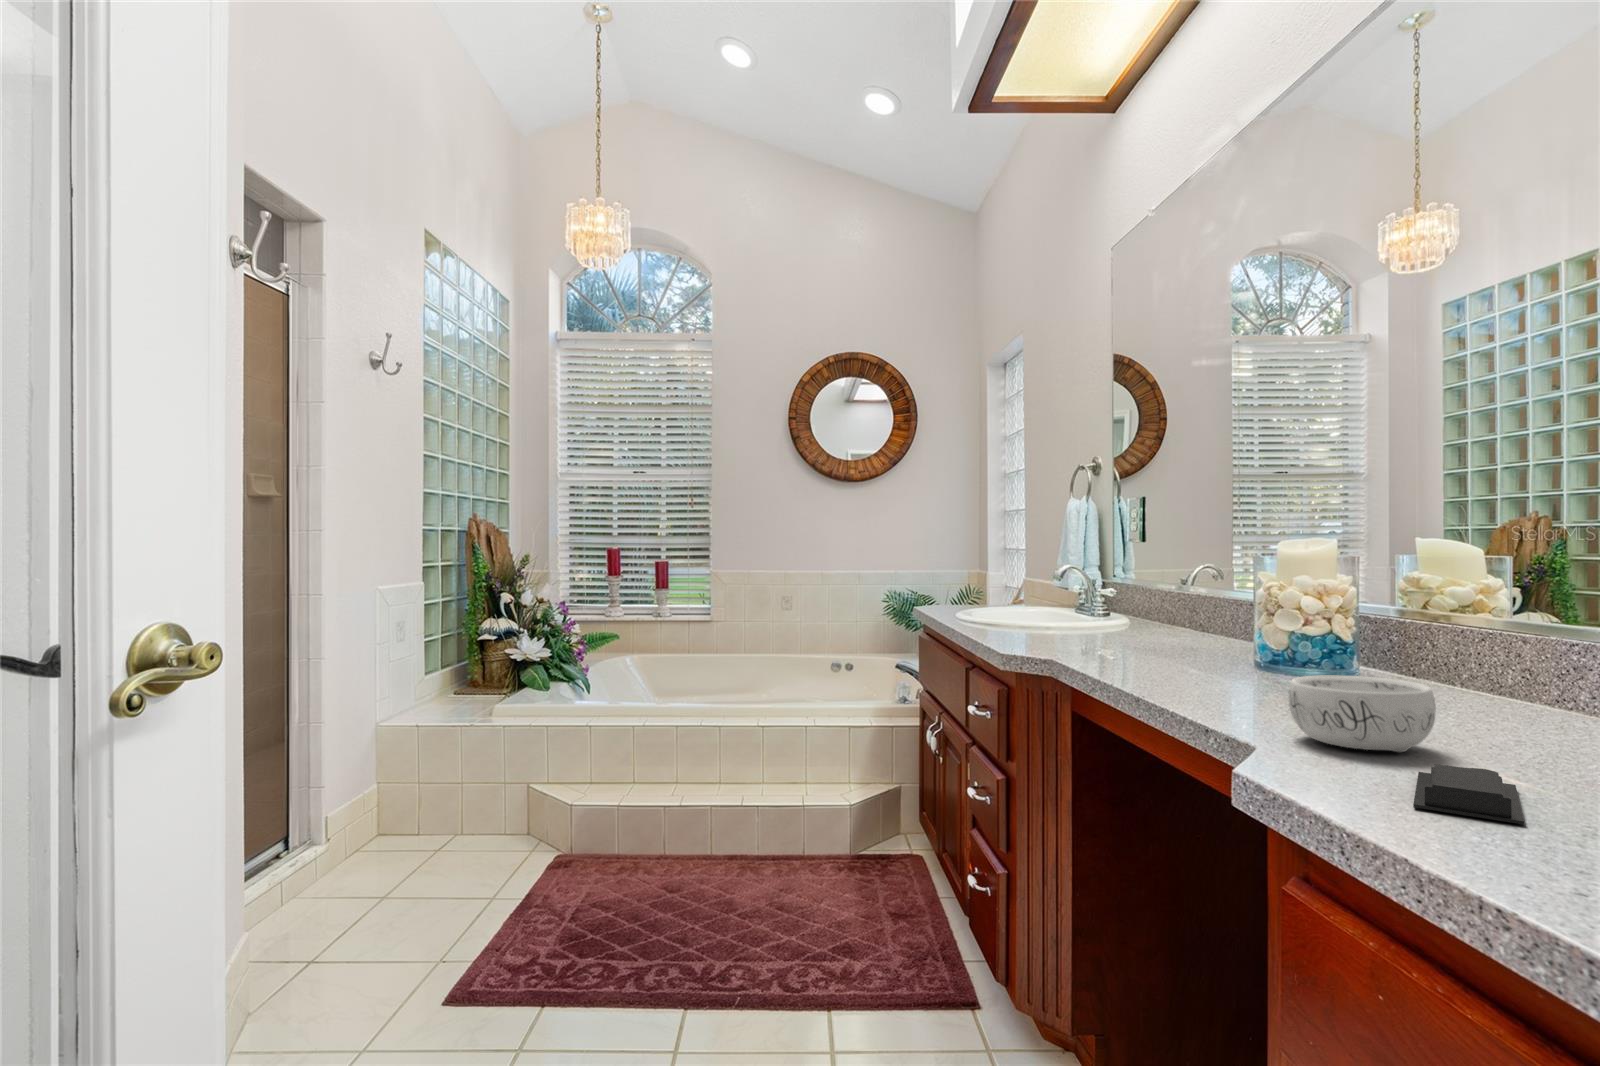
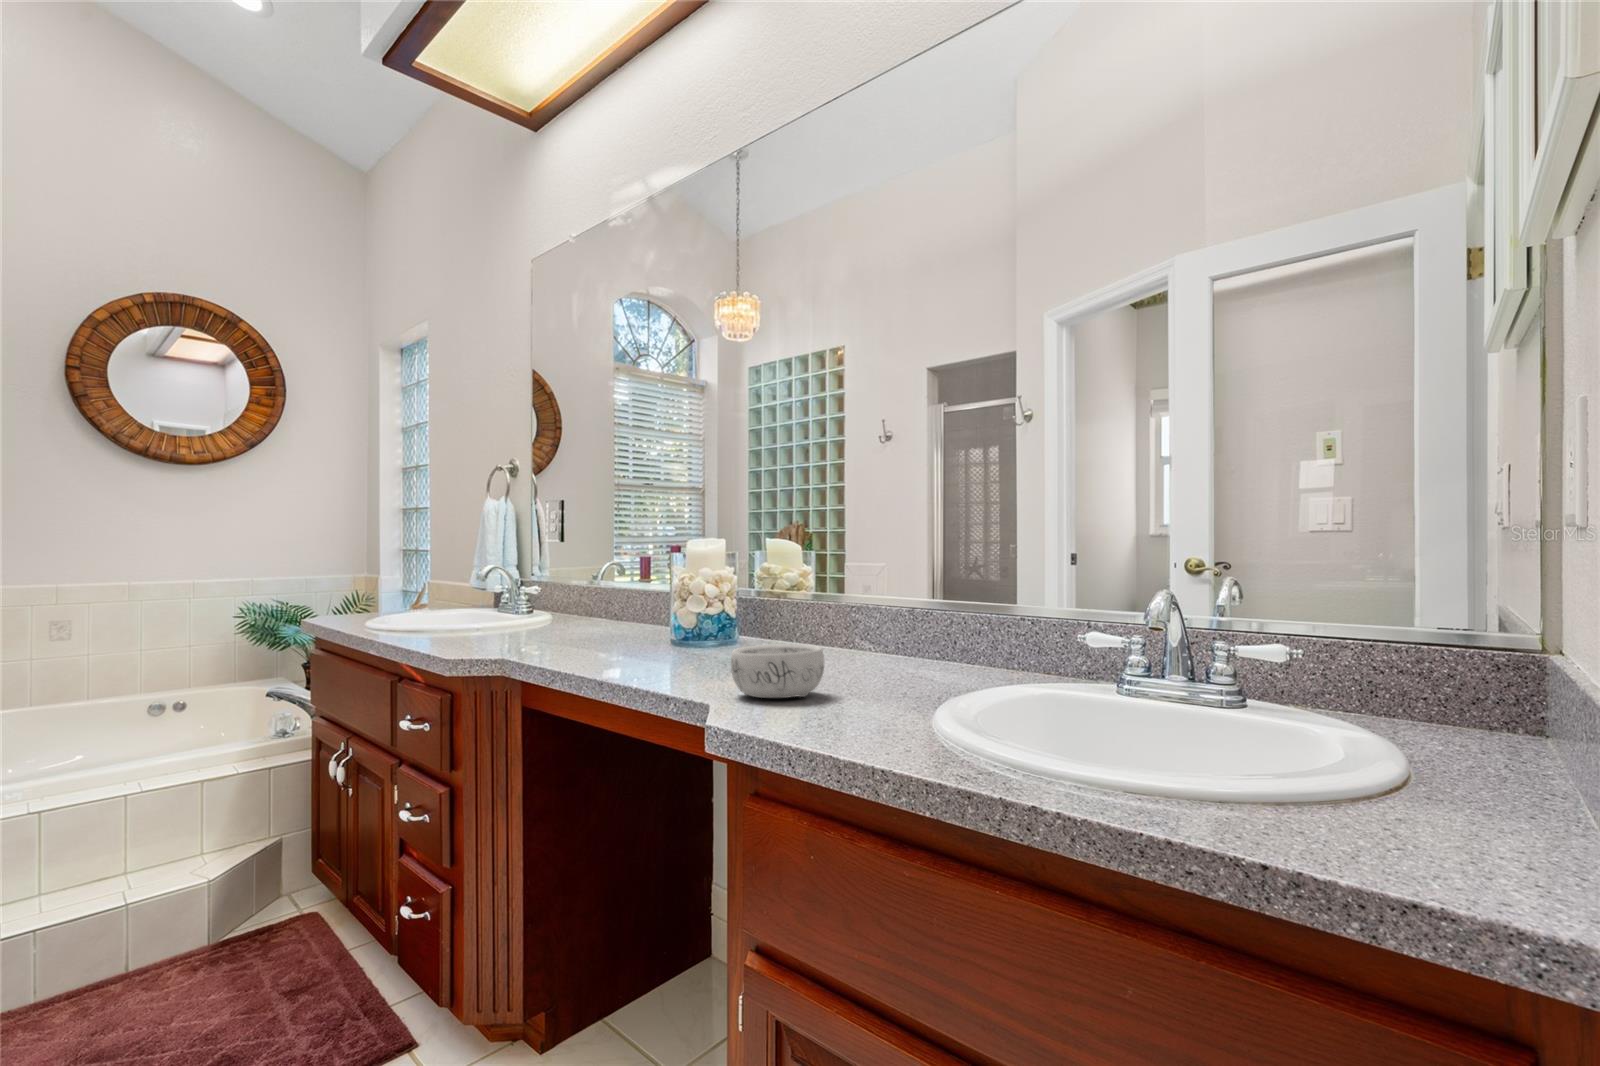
soap bar: present [1413,764,1524,824] -> none [820,697,883,727]

